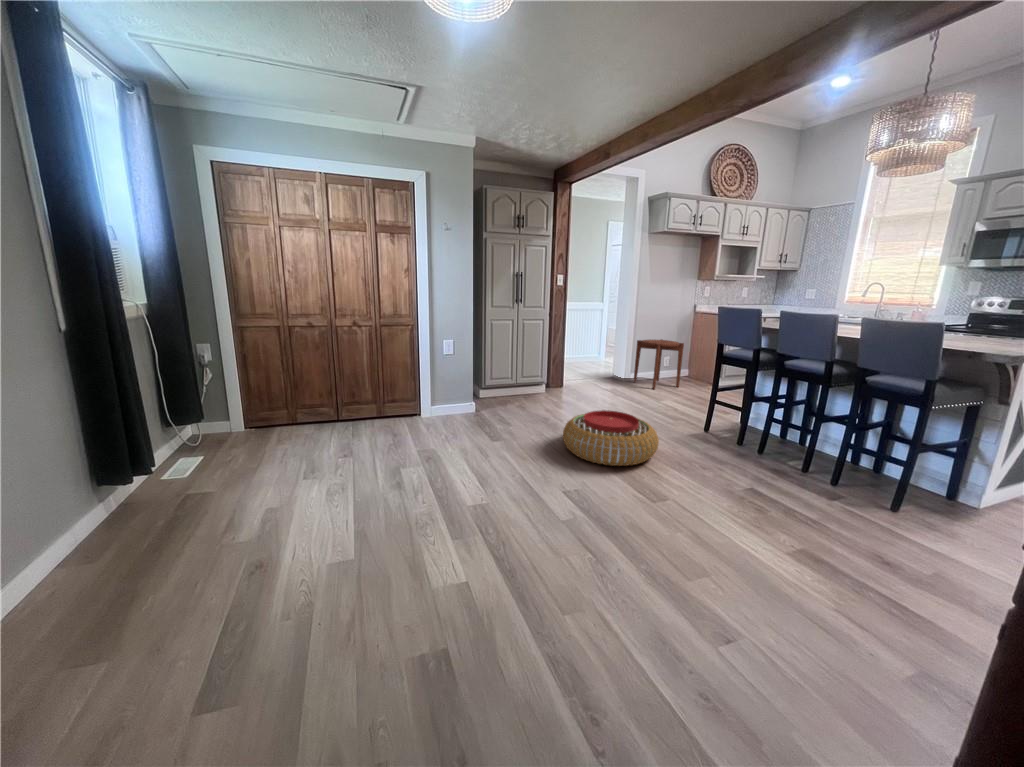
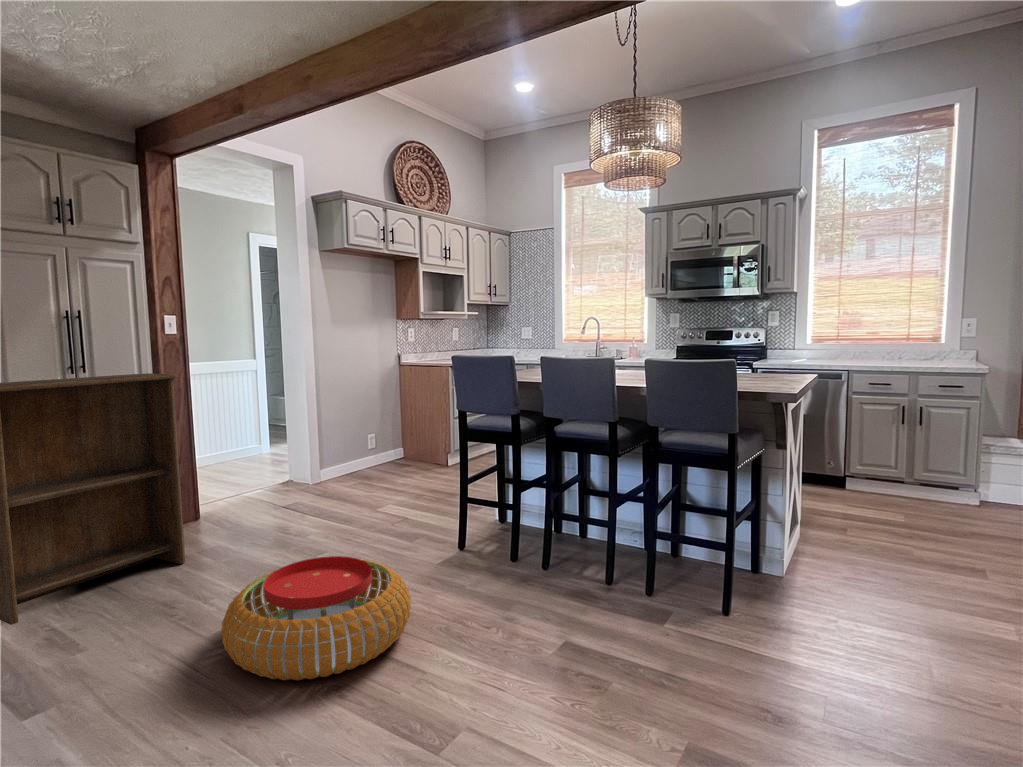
bookshelf: none [477,306,560,411] -> present [0,373,185,625]
side table: present [634,339,684,389] -> none [324,410,398,491]

